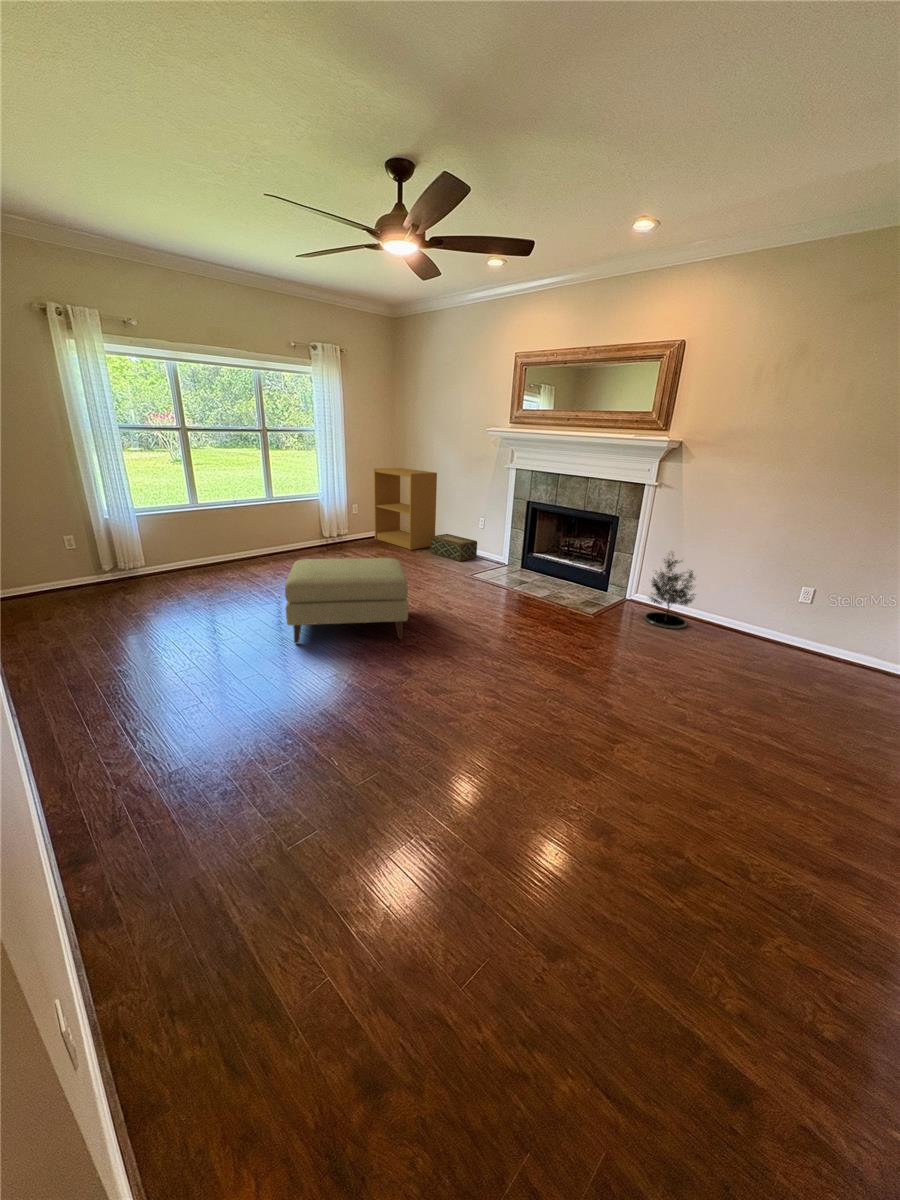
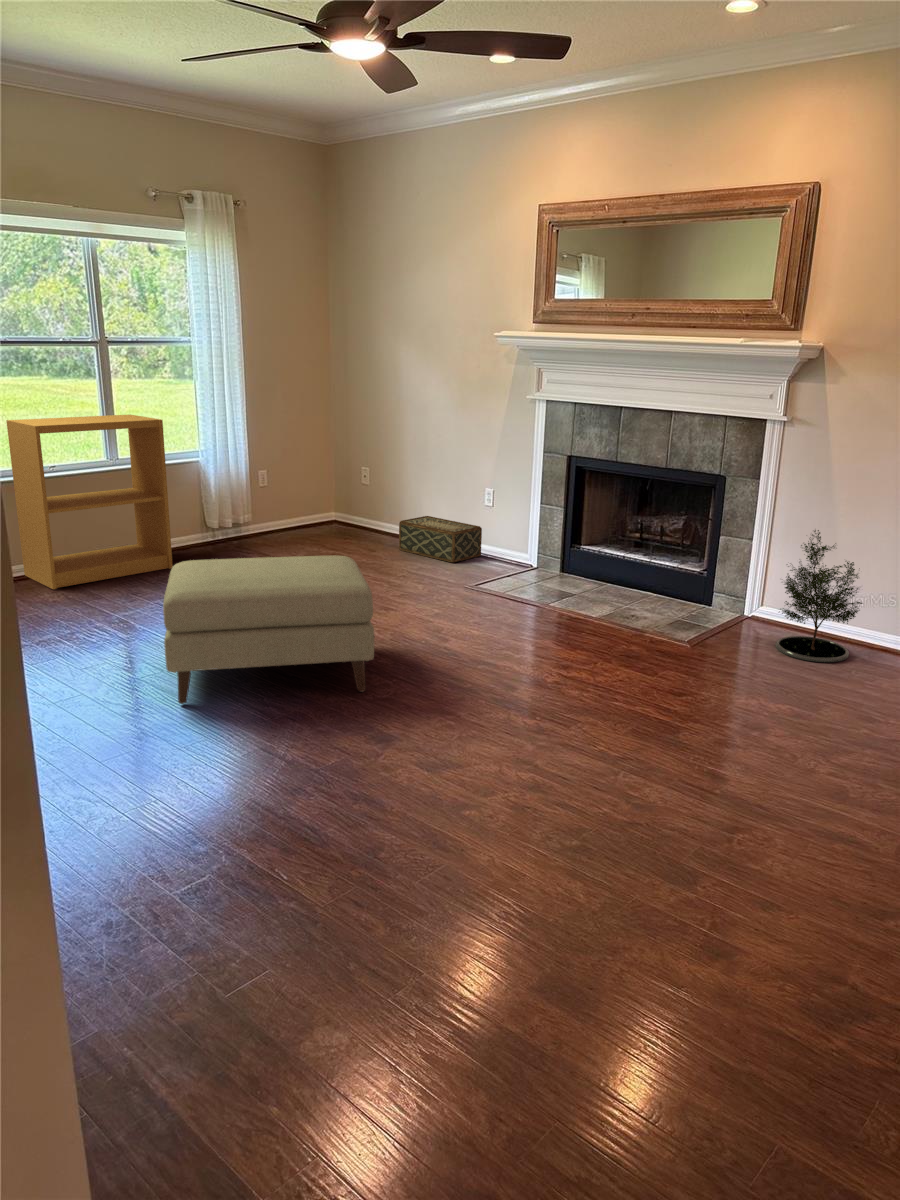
bookshelf: present [374,468,437,550] -> present [6,415,173,589]

